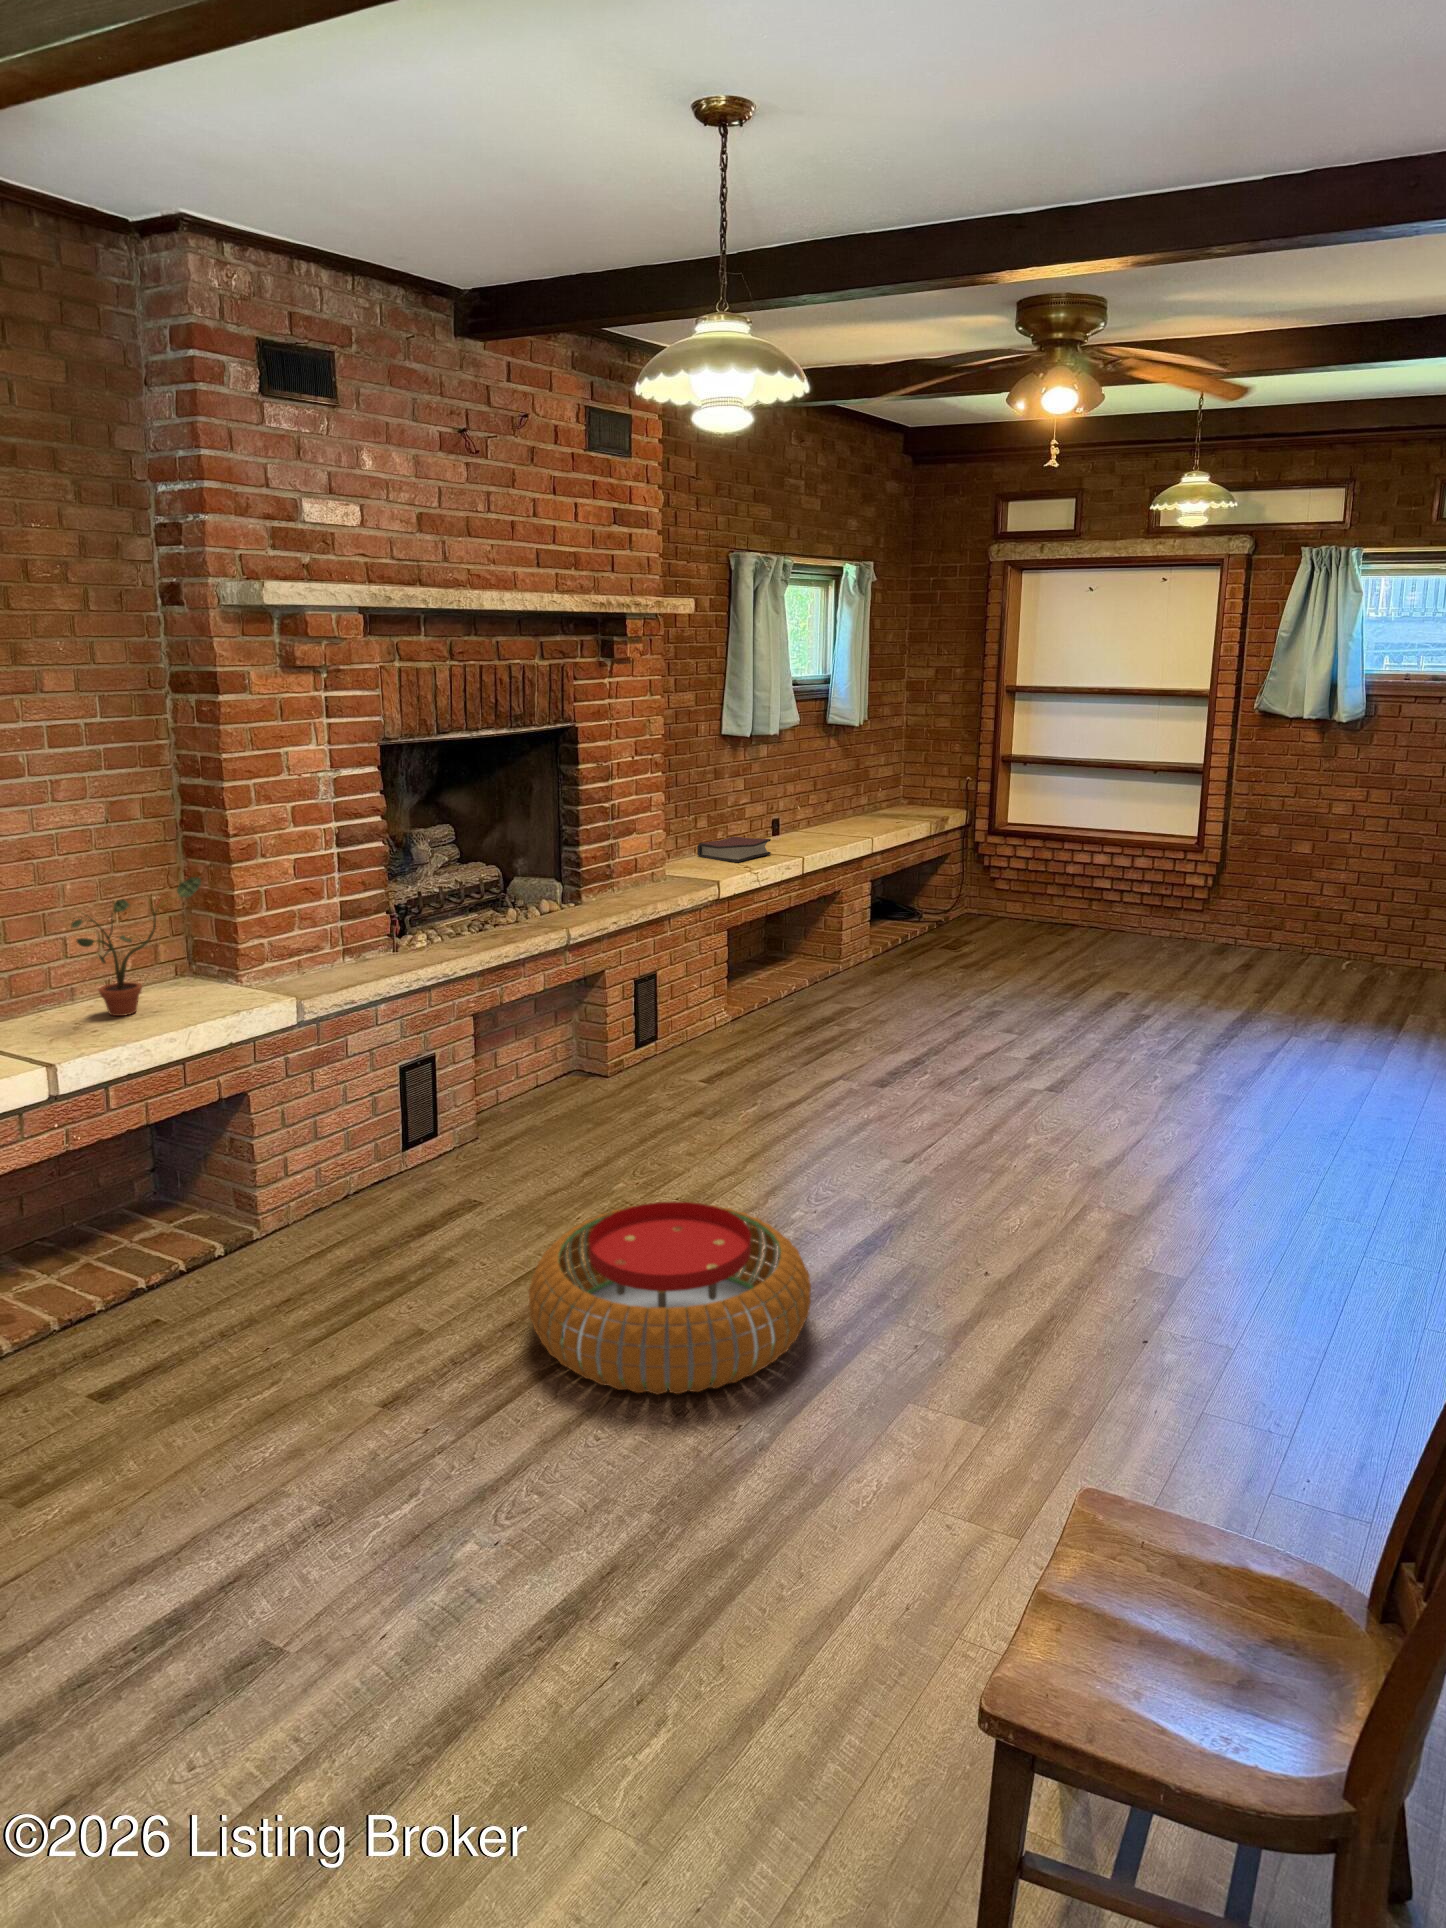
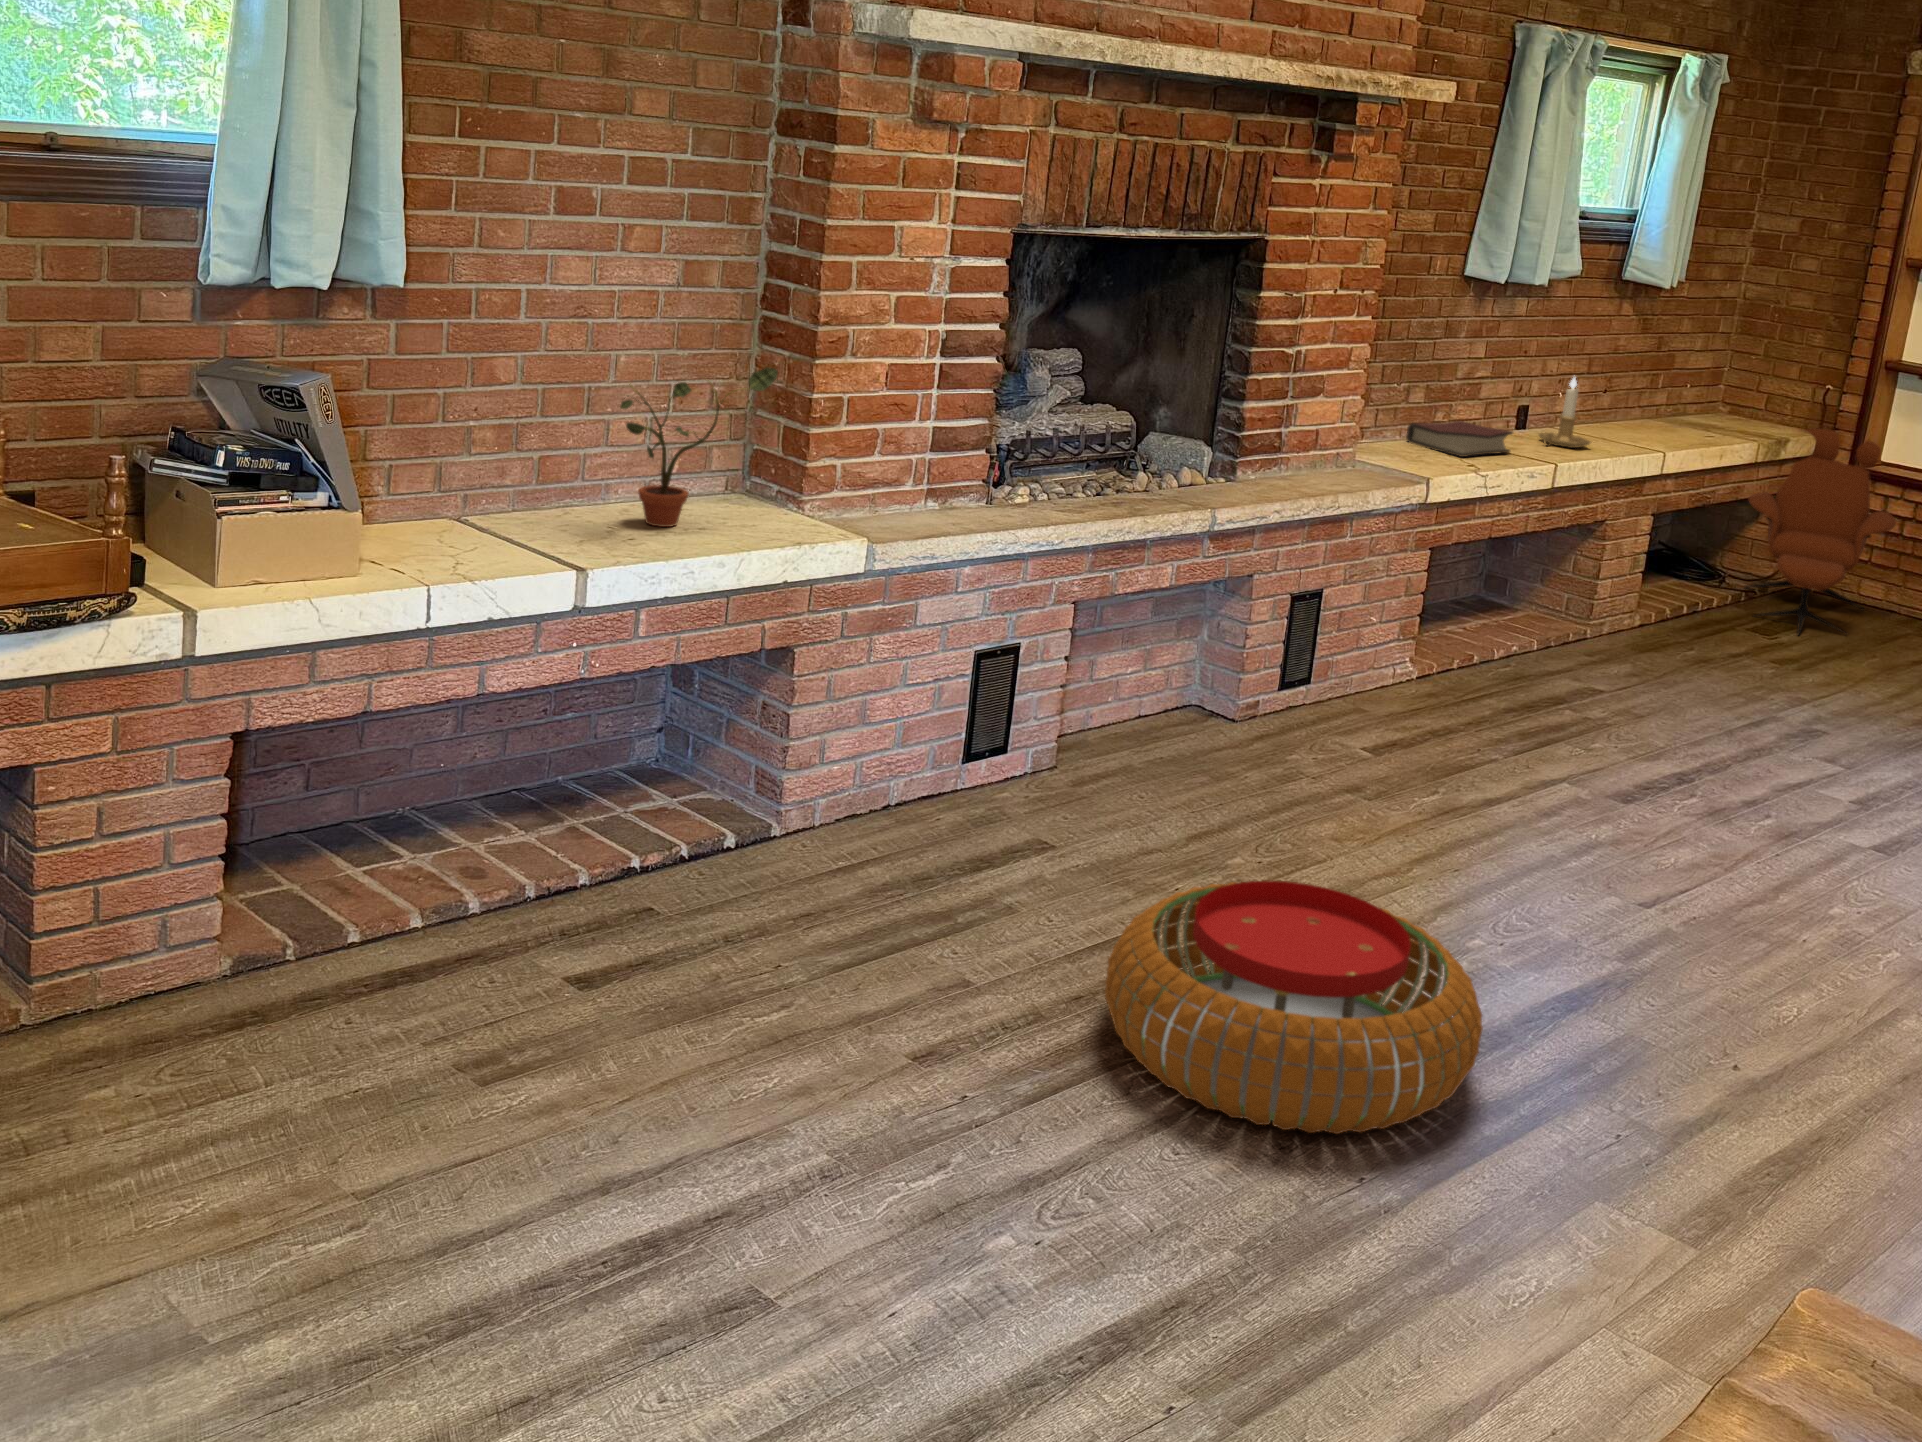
candlestick: none [788,794,824,845] -> present [1539,378,1590,448]
lounge chair: none [932,806,1028,948] -> present [1745,429,1896,635]

